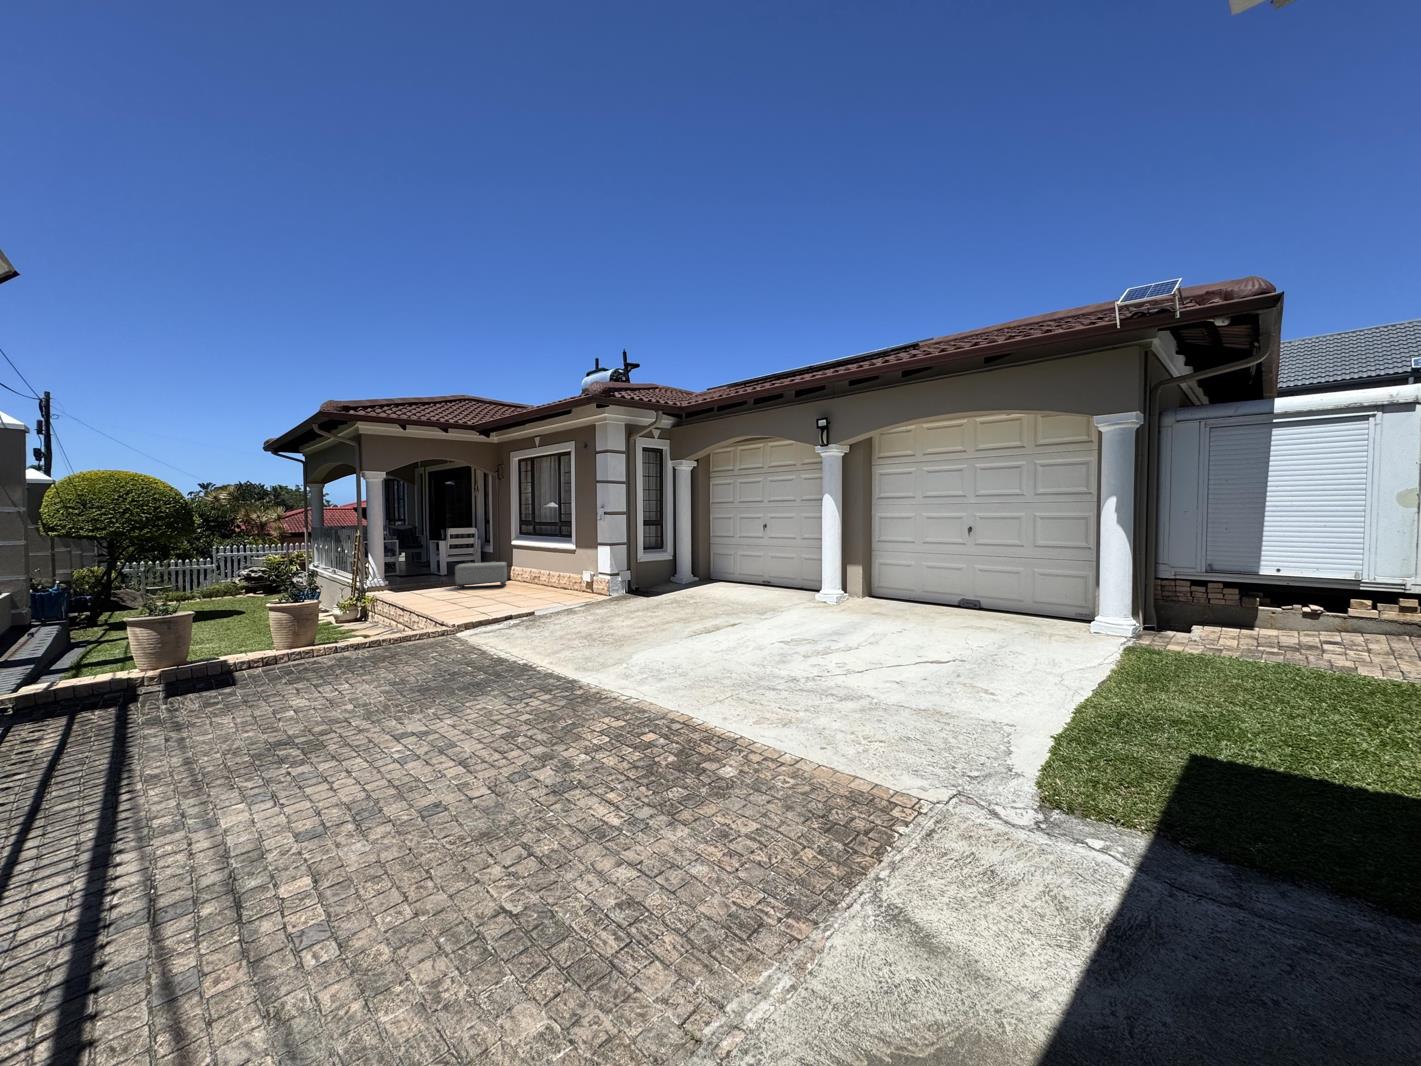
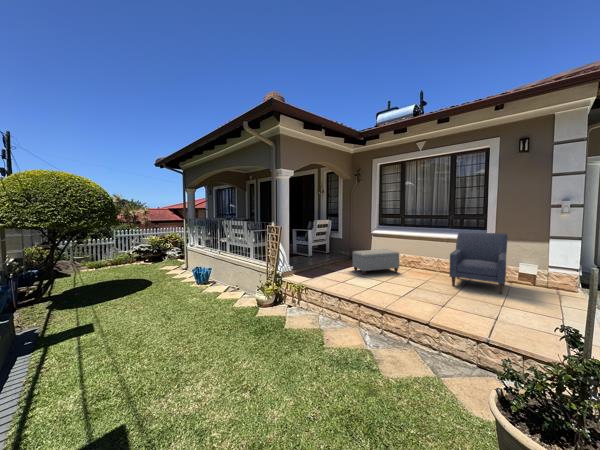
chair: none [514,540,581,598] -> present [450,232,508,294]

